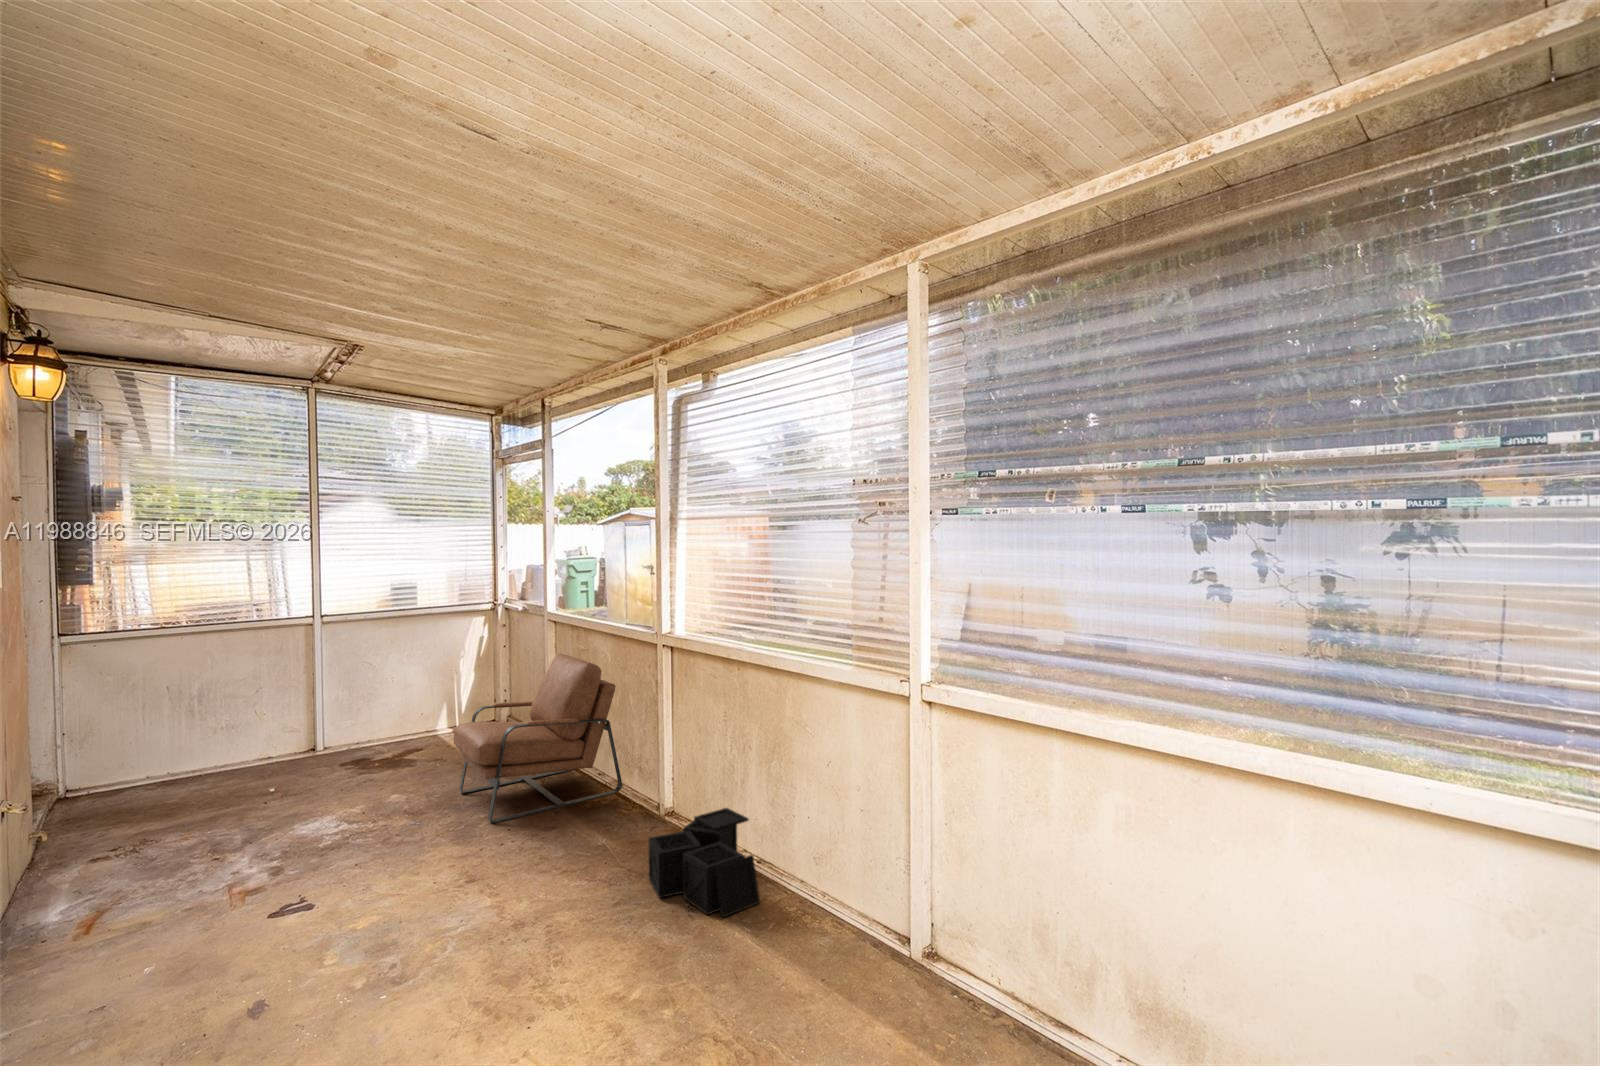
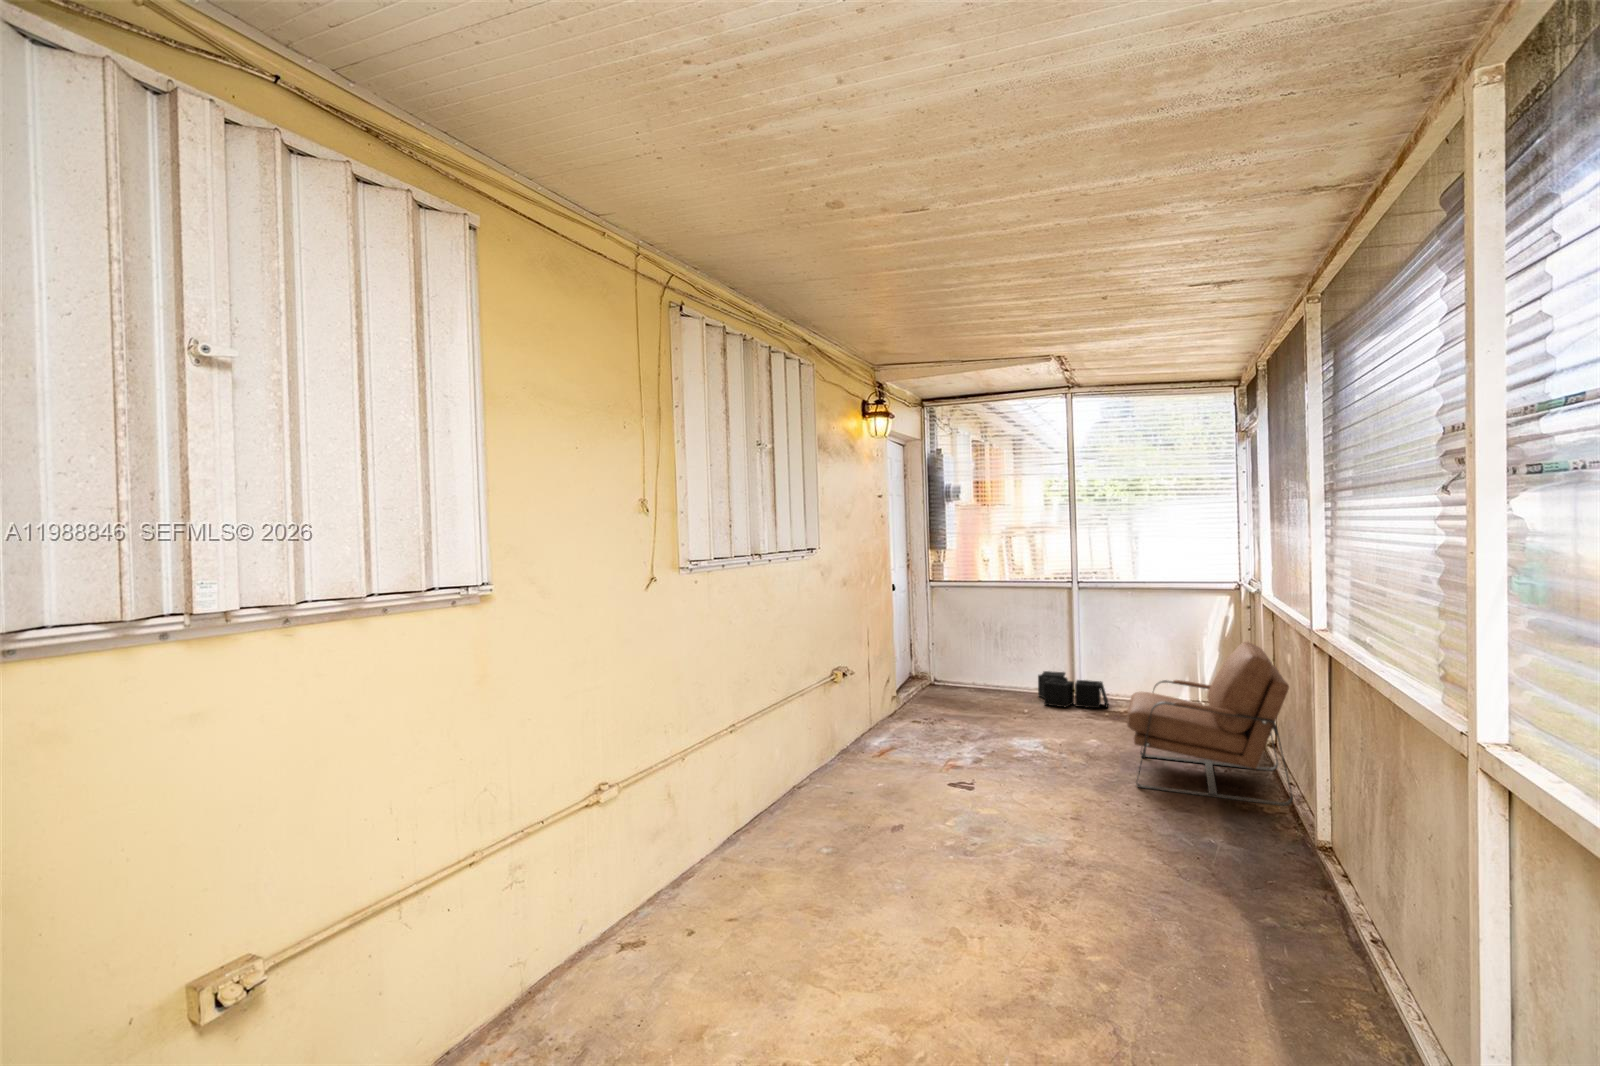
storage bin: present [648,808,760,917] -> present [1038,671,1108,708]

